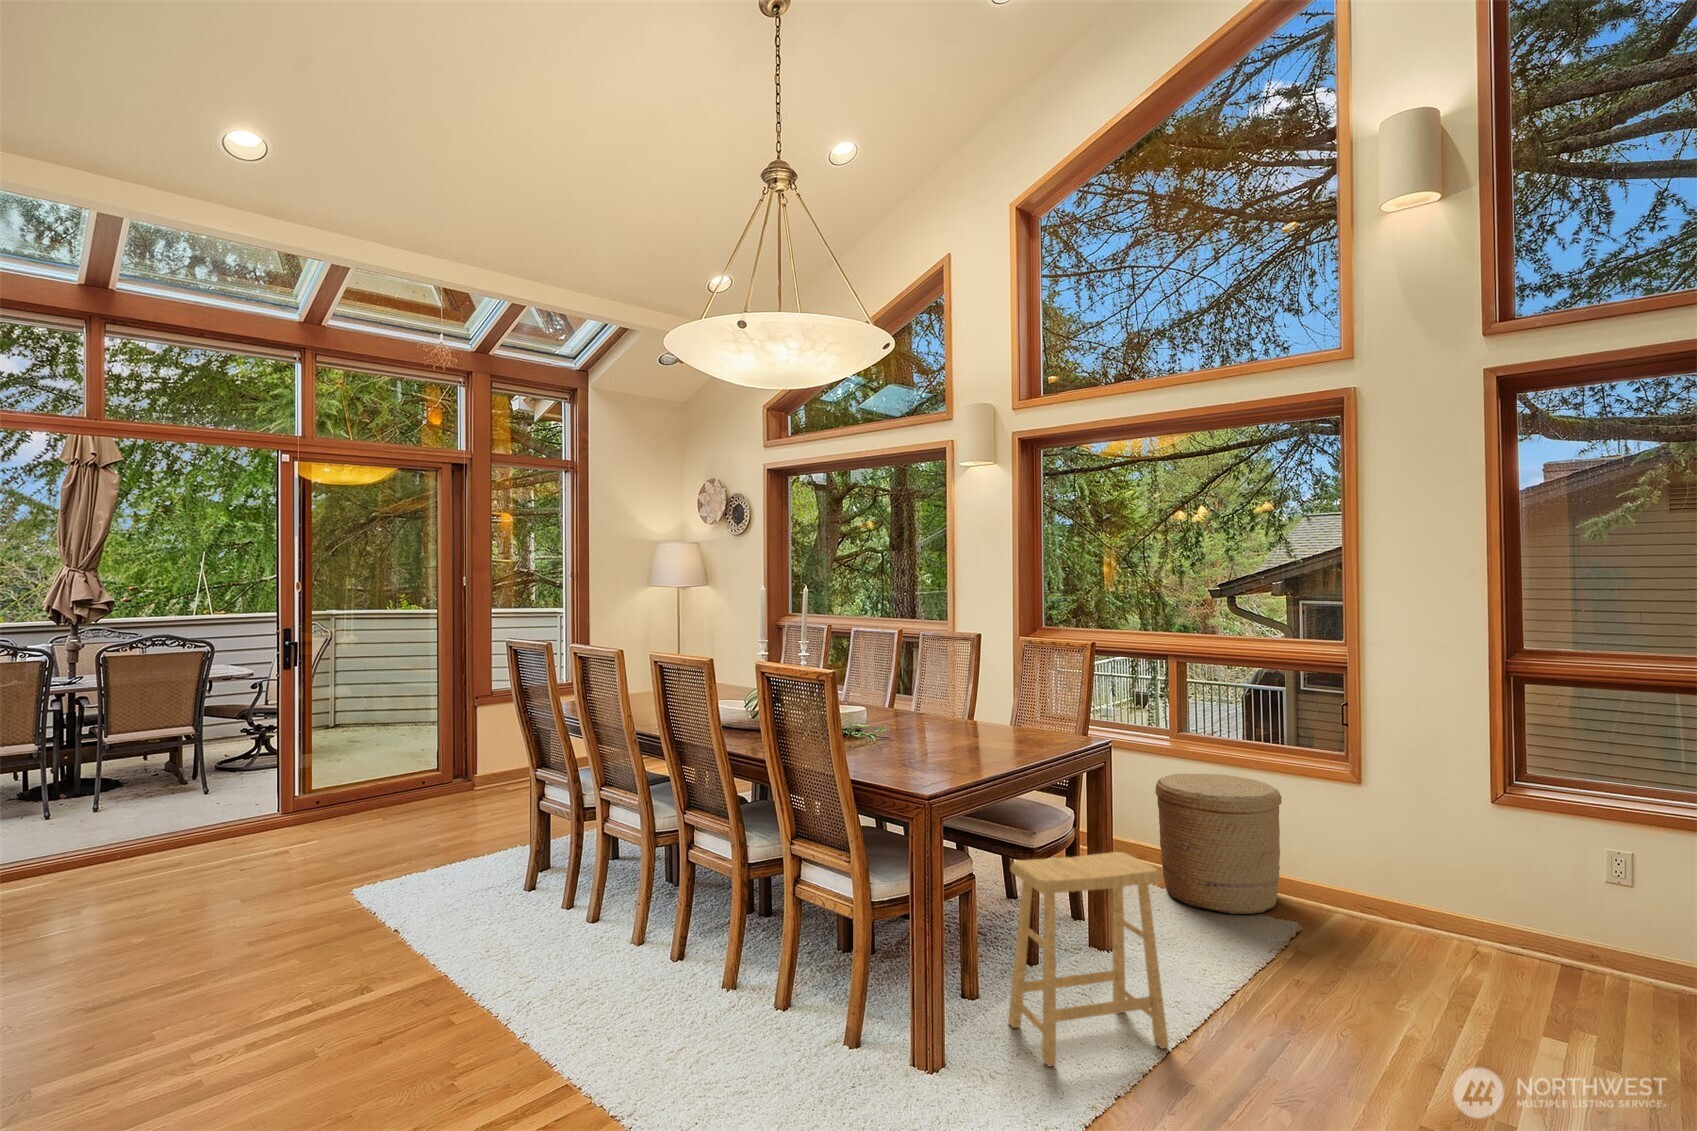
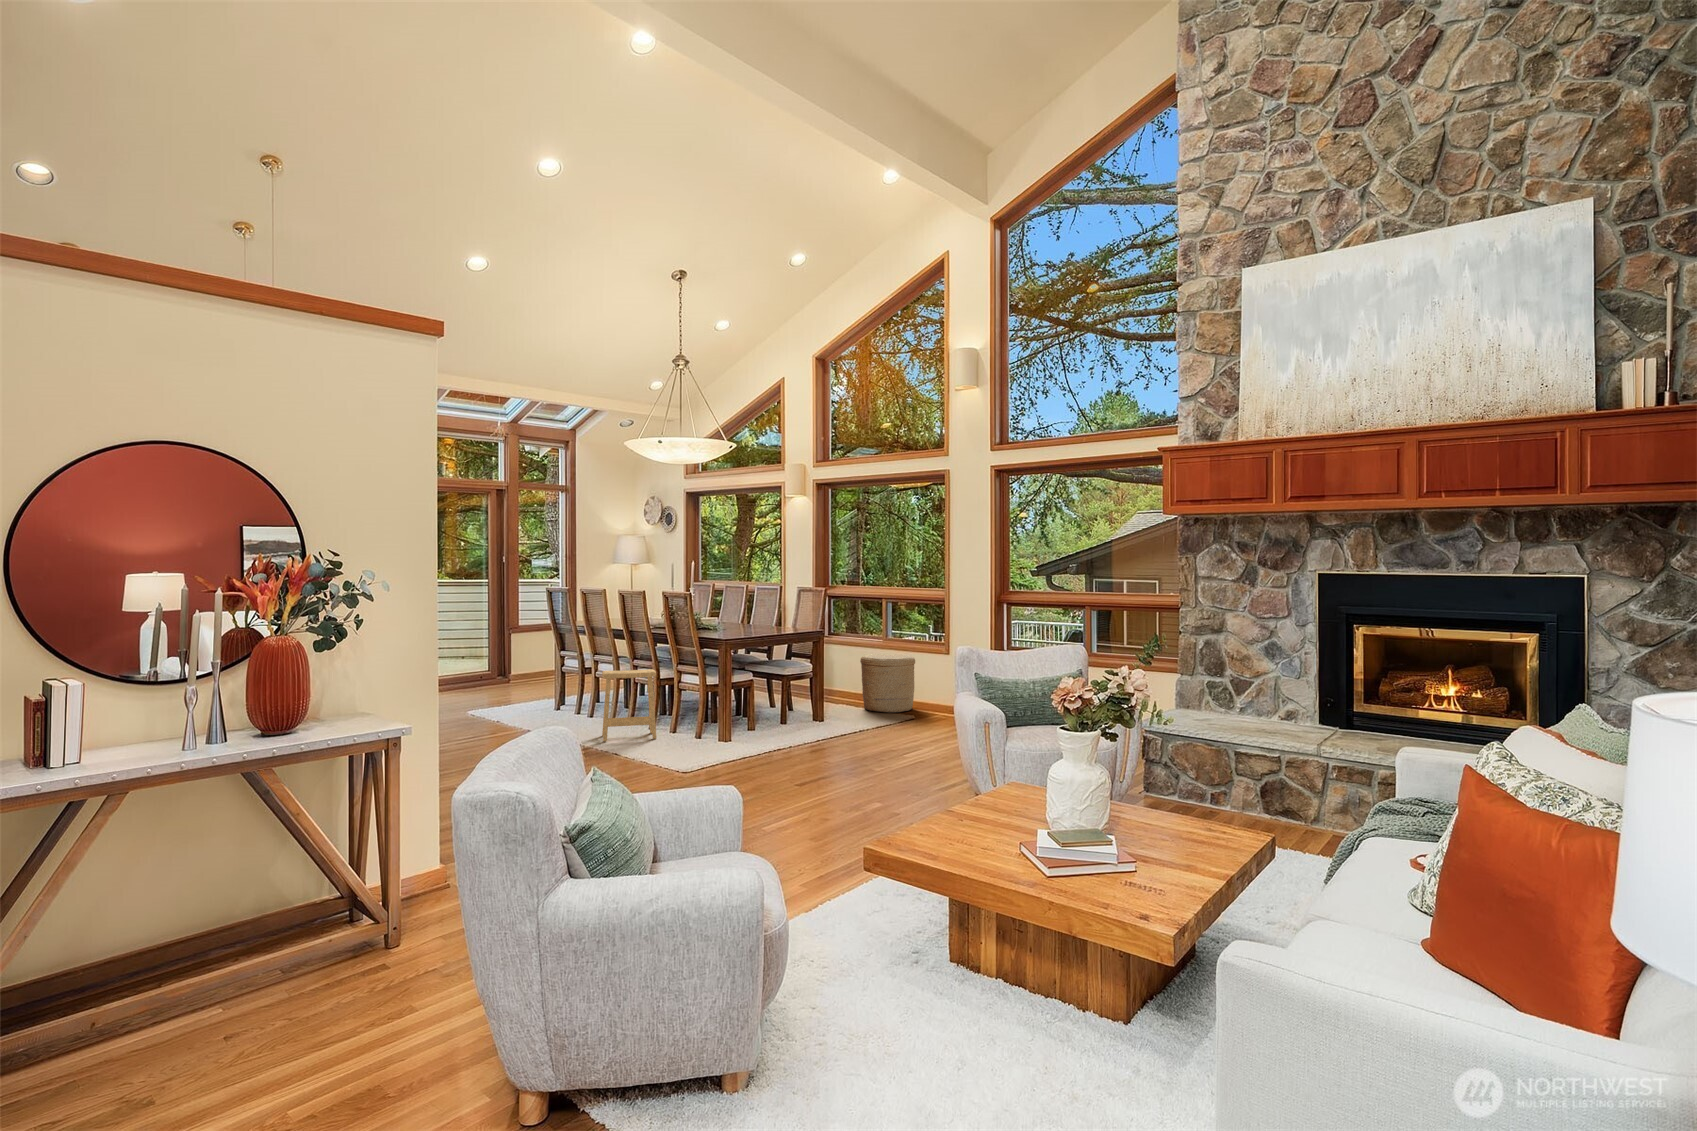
footstool: present [1008,852,1169,1066] -> present [602,669,657,742]

